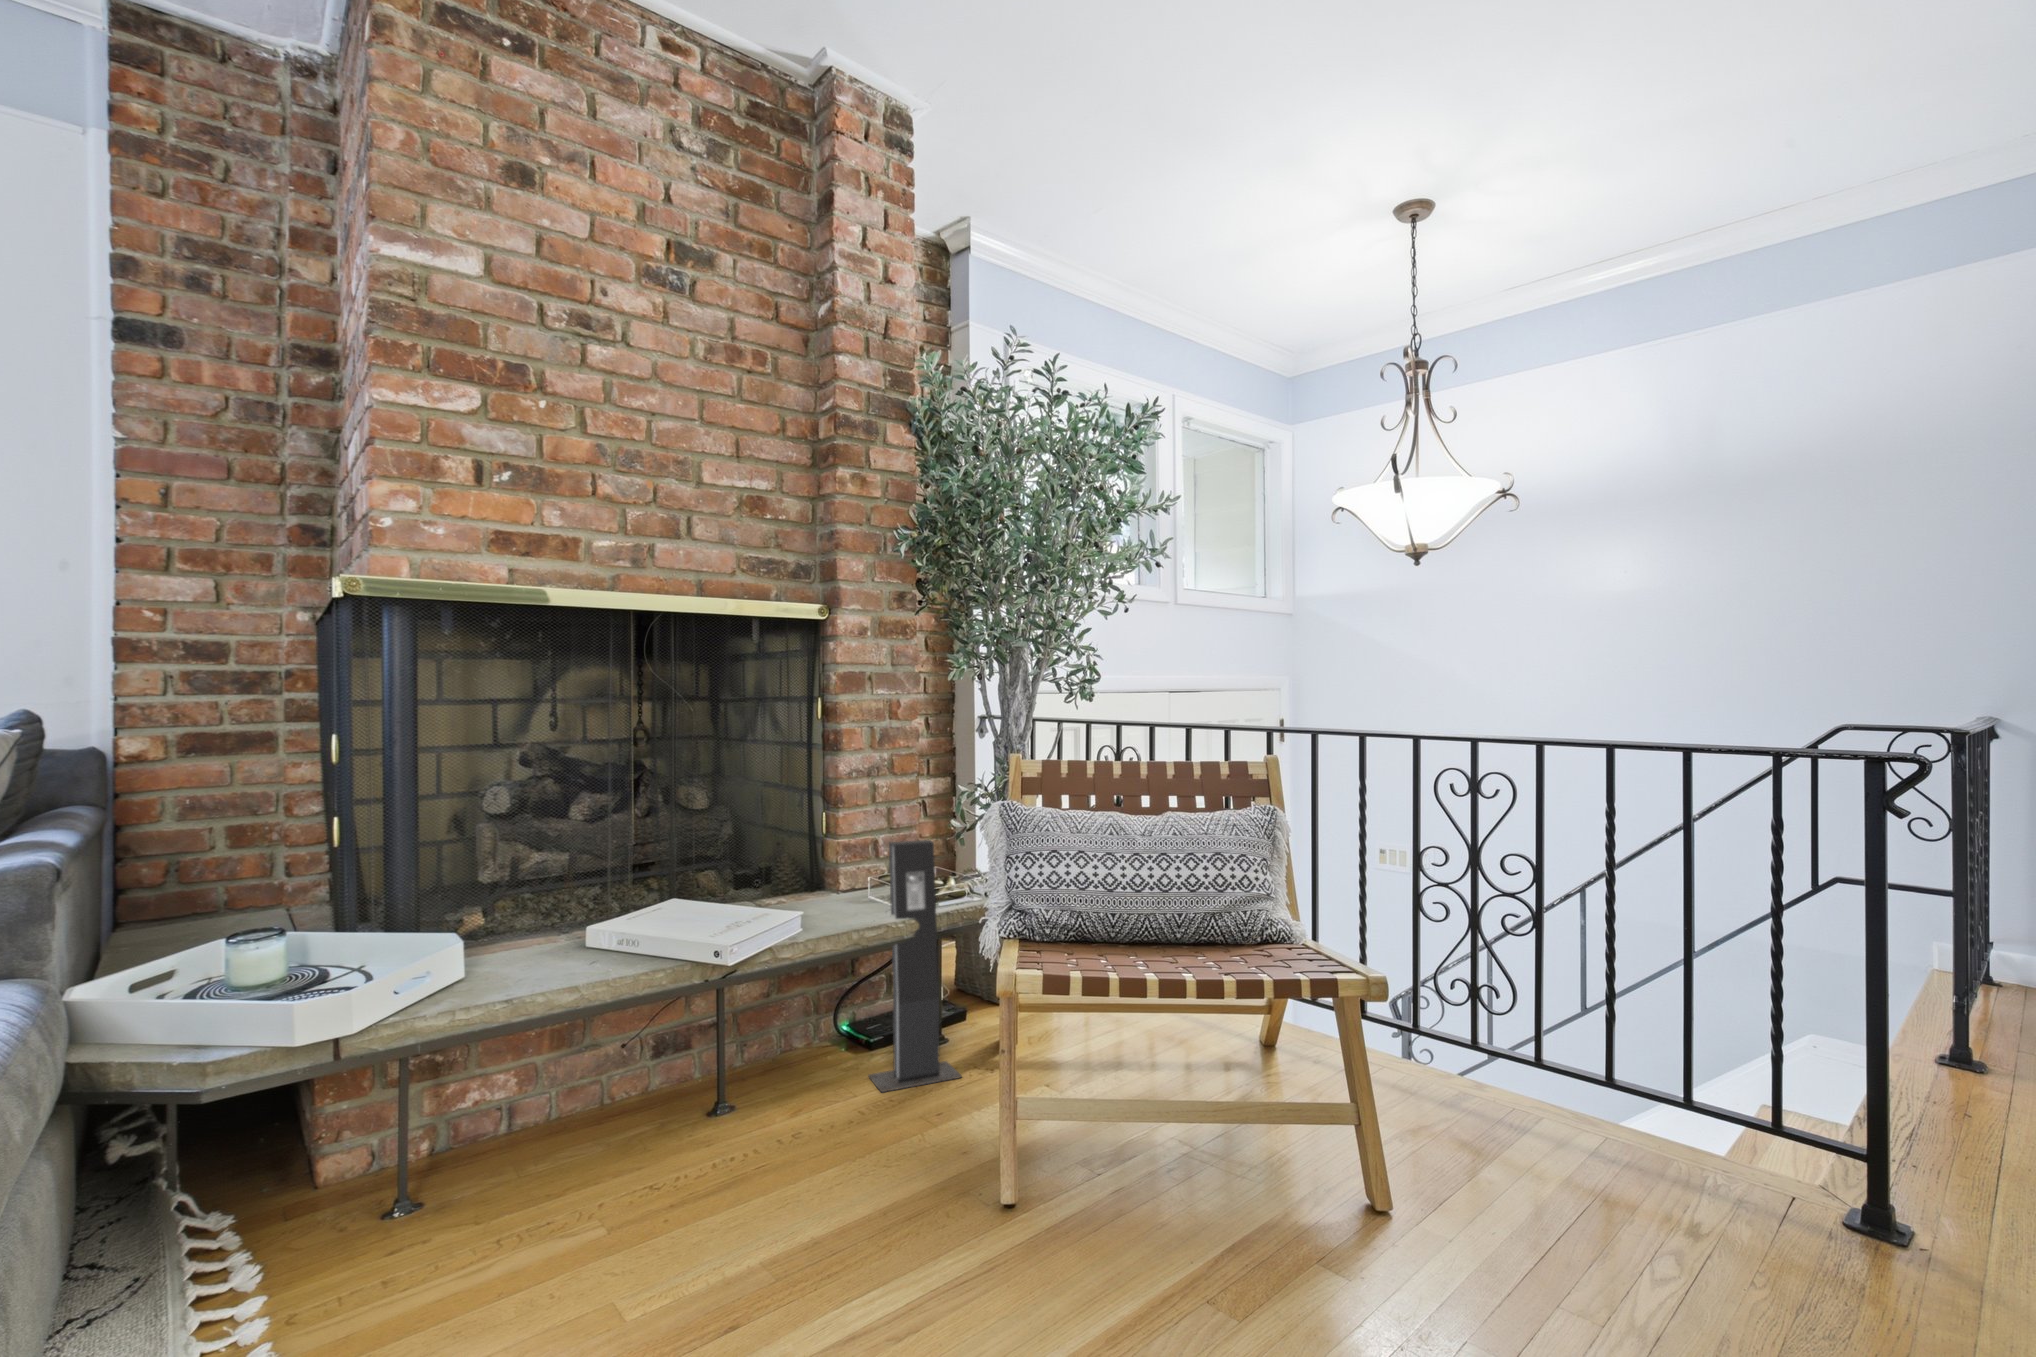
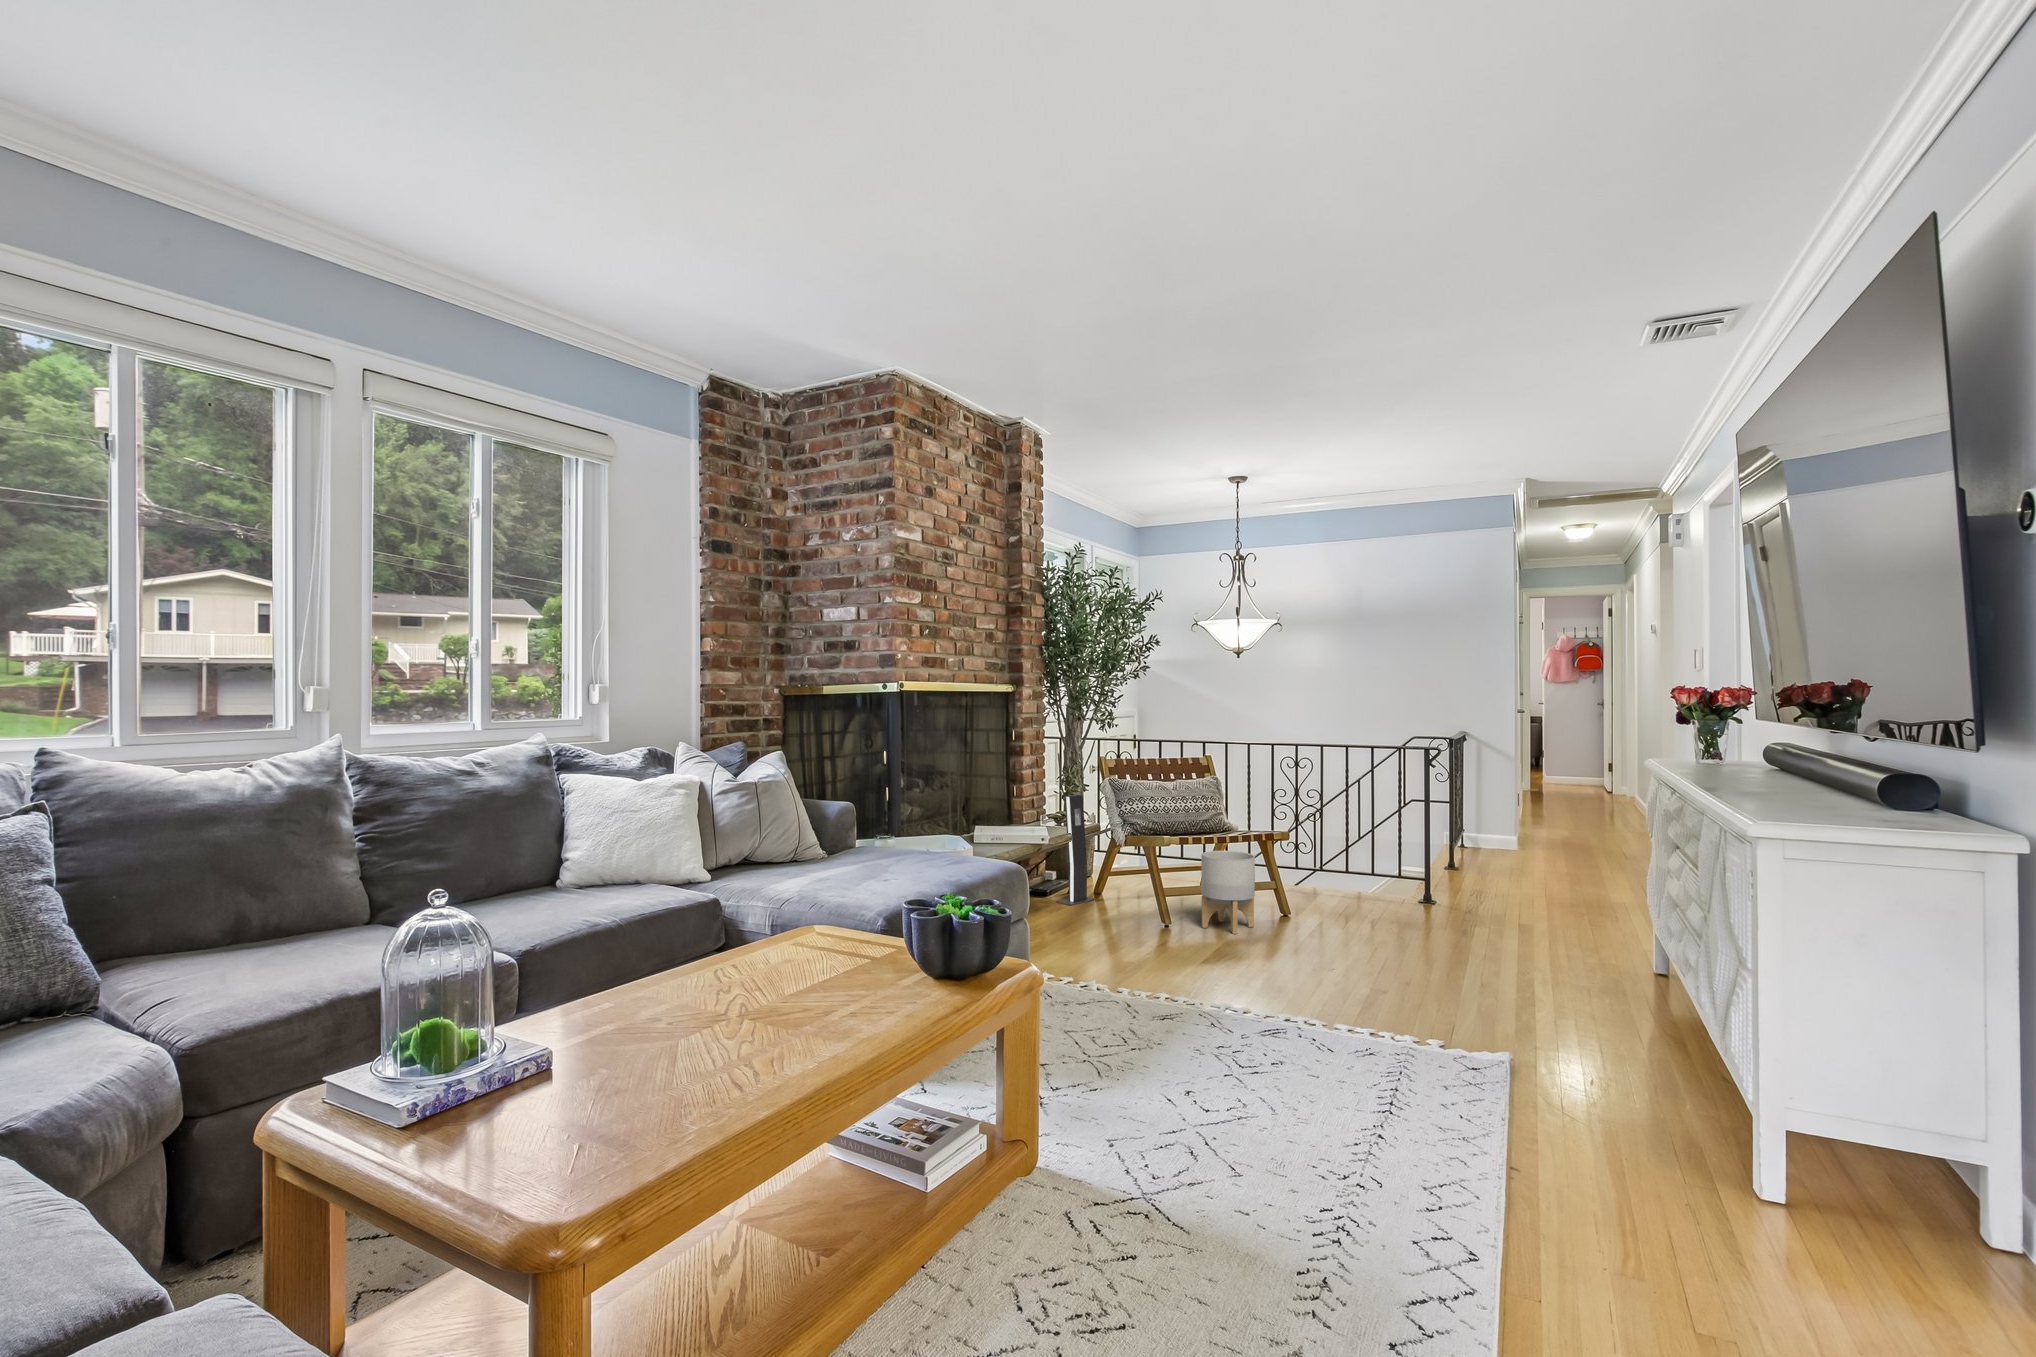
planter: none [1080,1020,1235,1302] -> present [1201,851,1255,934]

